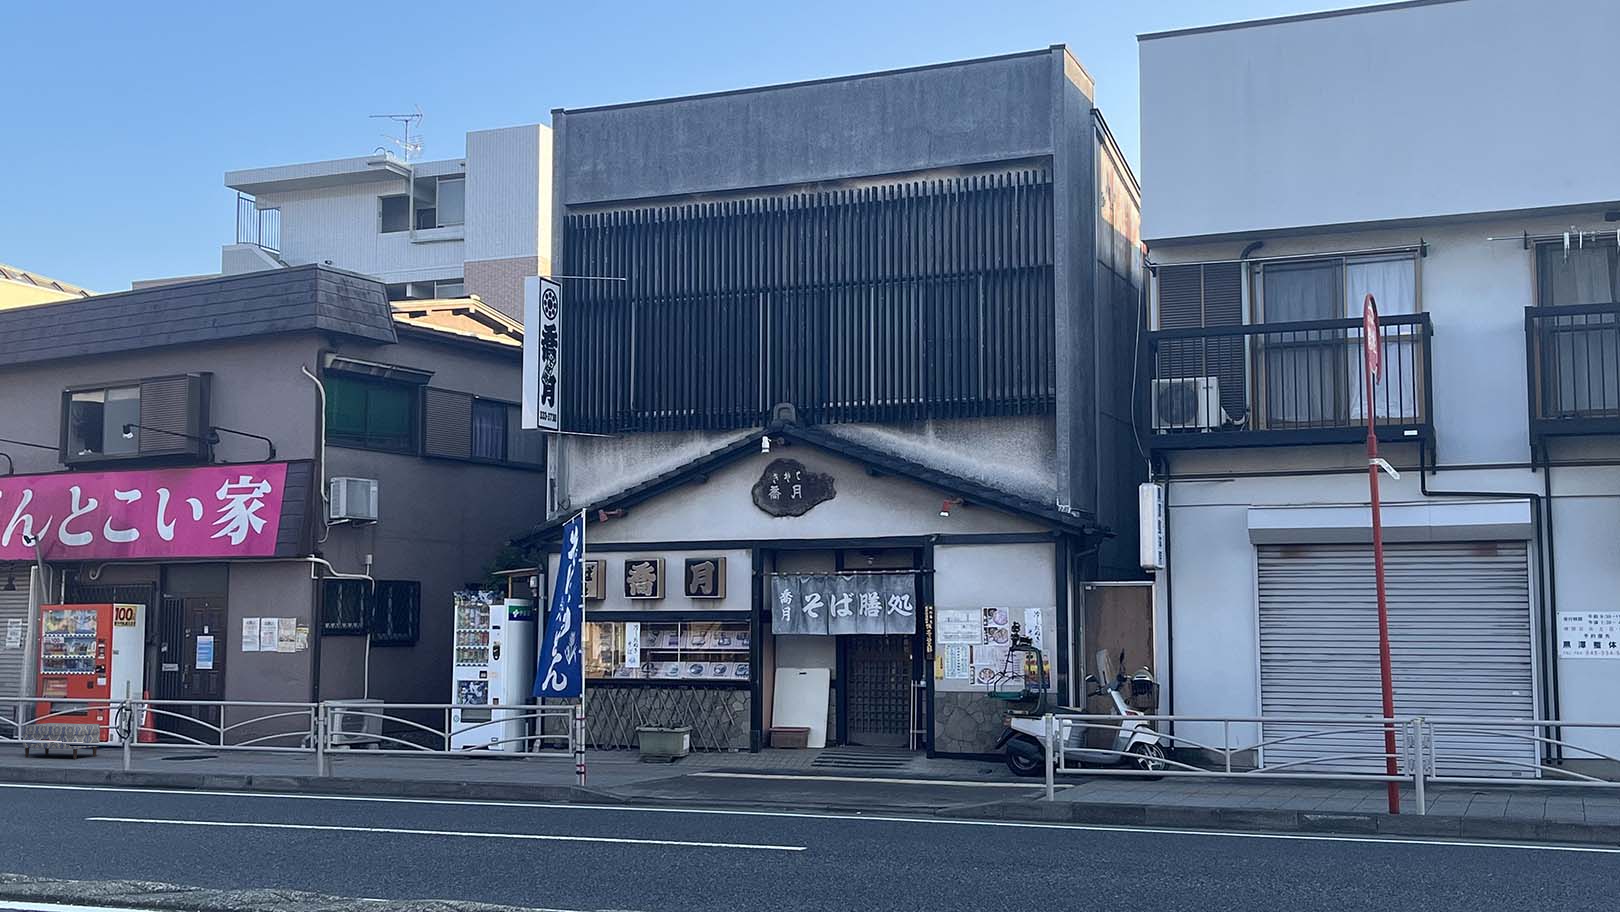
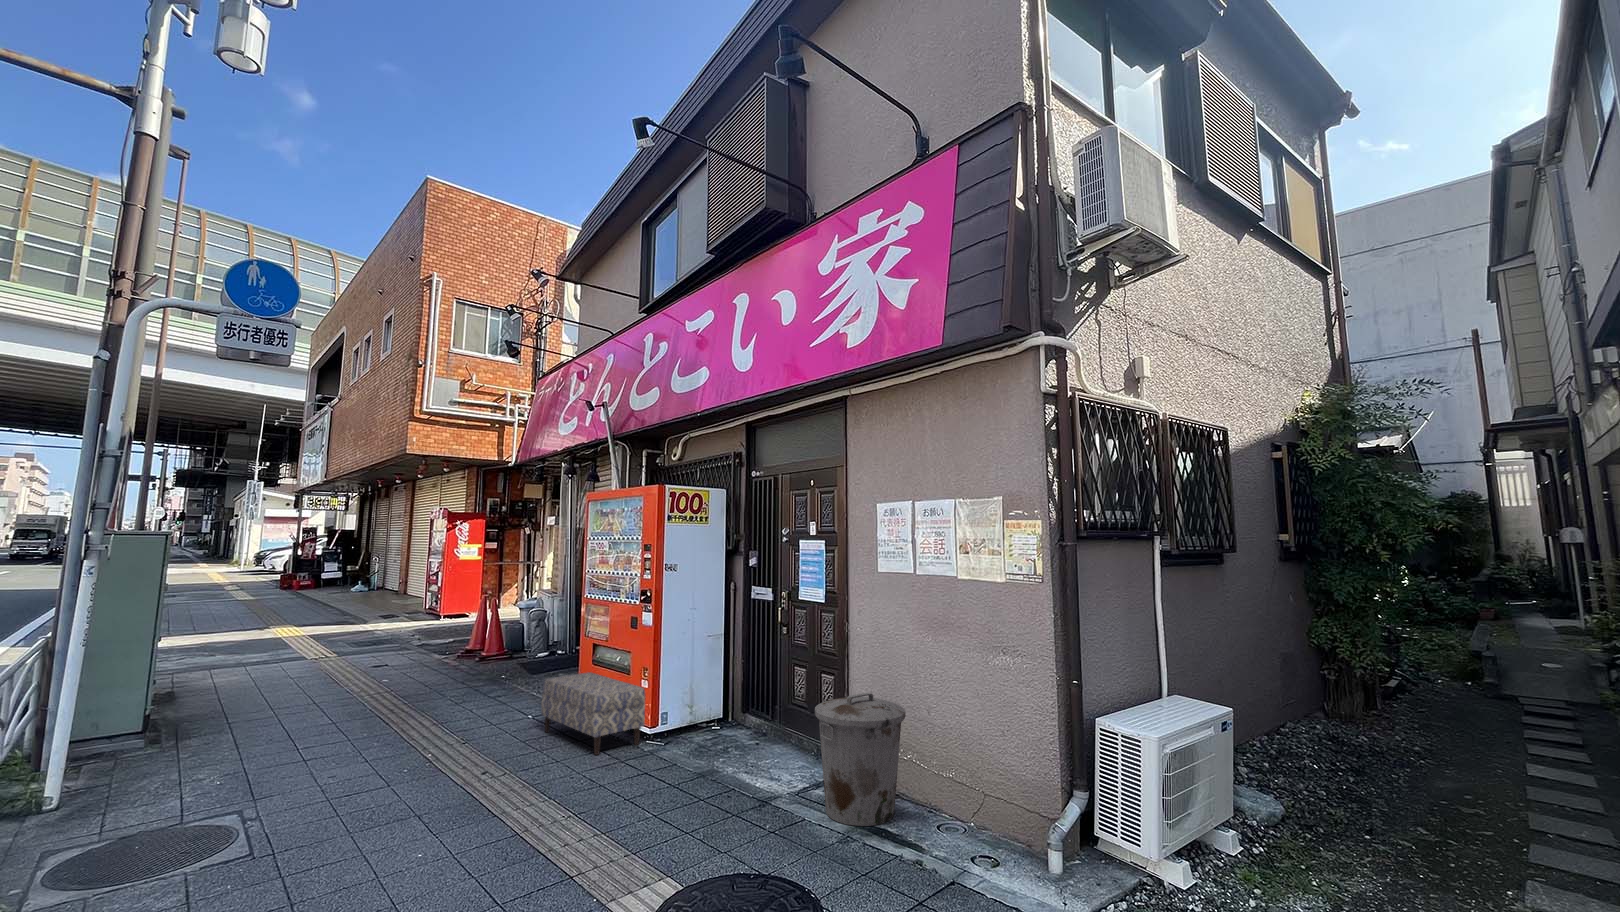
trash can: none [212,707,256,760] -> present [815,693,906,826]

